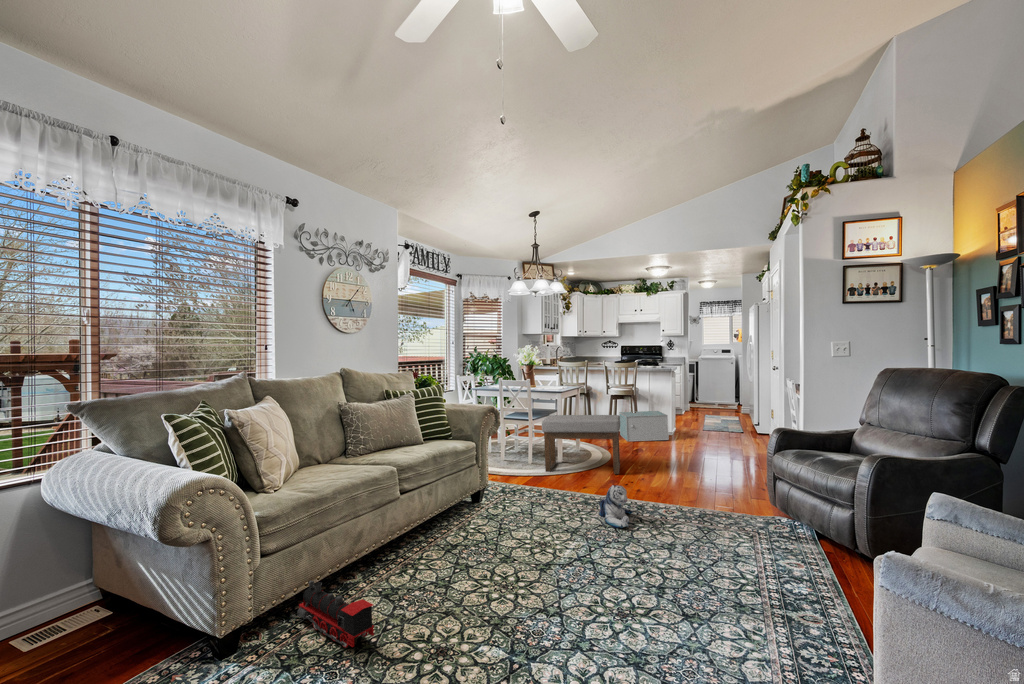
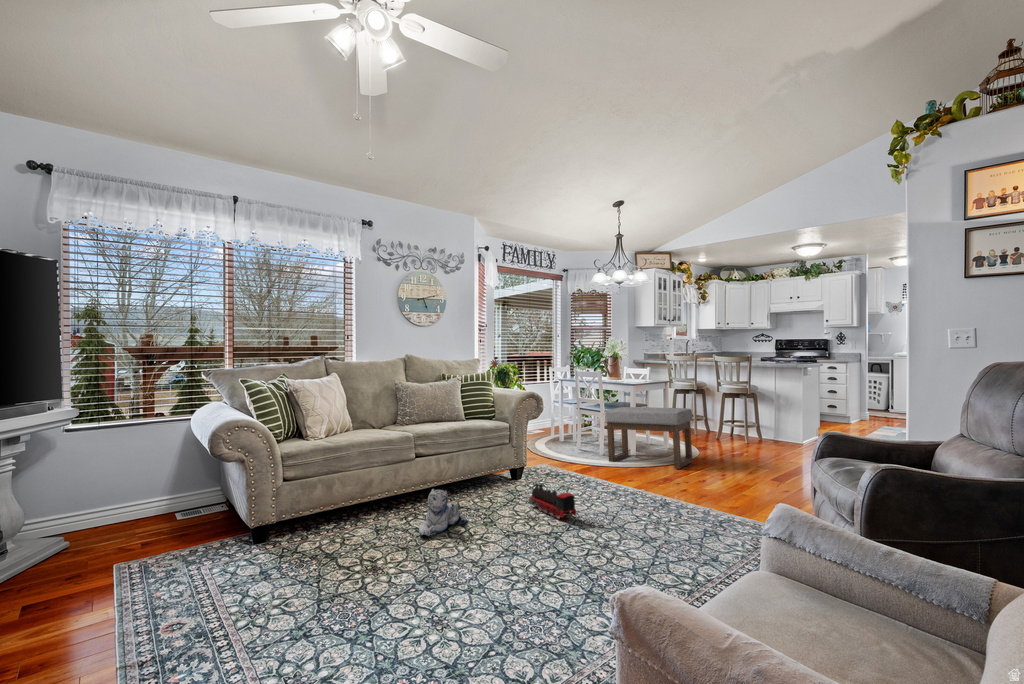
storage box: present [619,411,669,441] -> none [733,411,786,443]
plush toy: present [599,485,633,528] -> present [419,489,466,536]
toy train: present [297,581,374,648] -> present [529,483,576,519]

